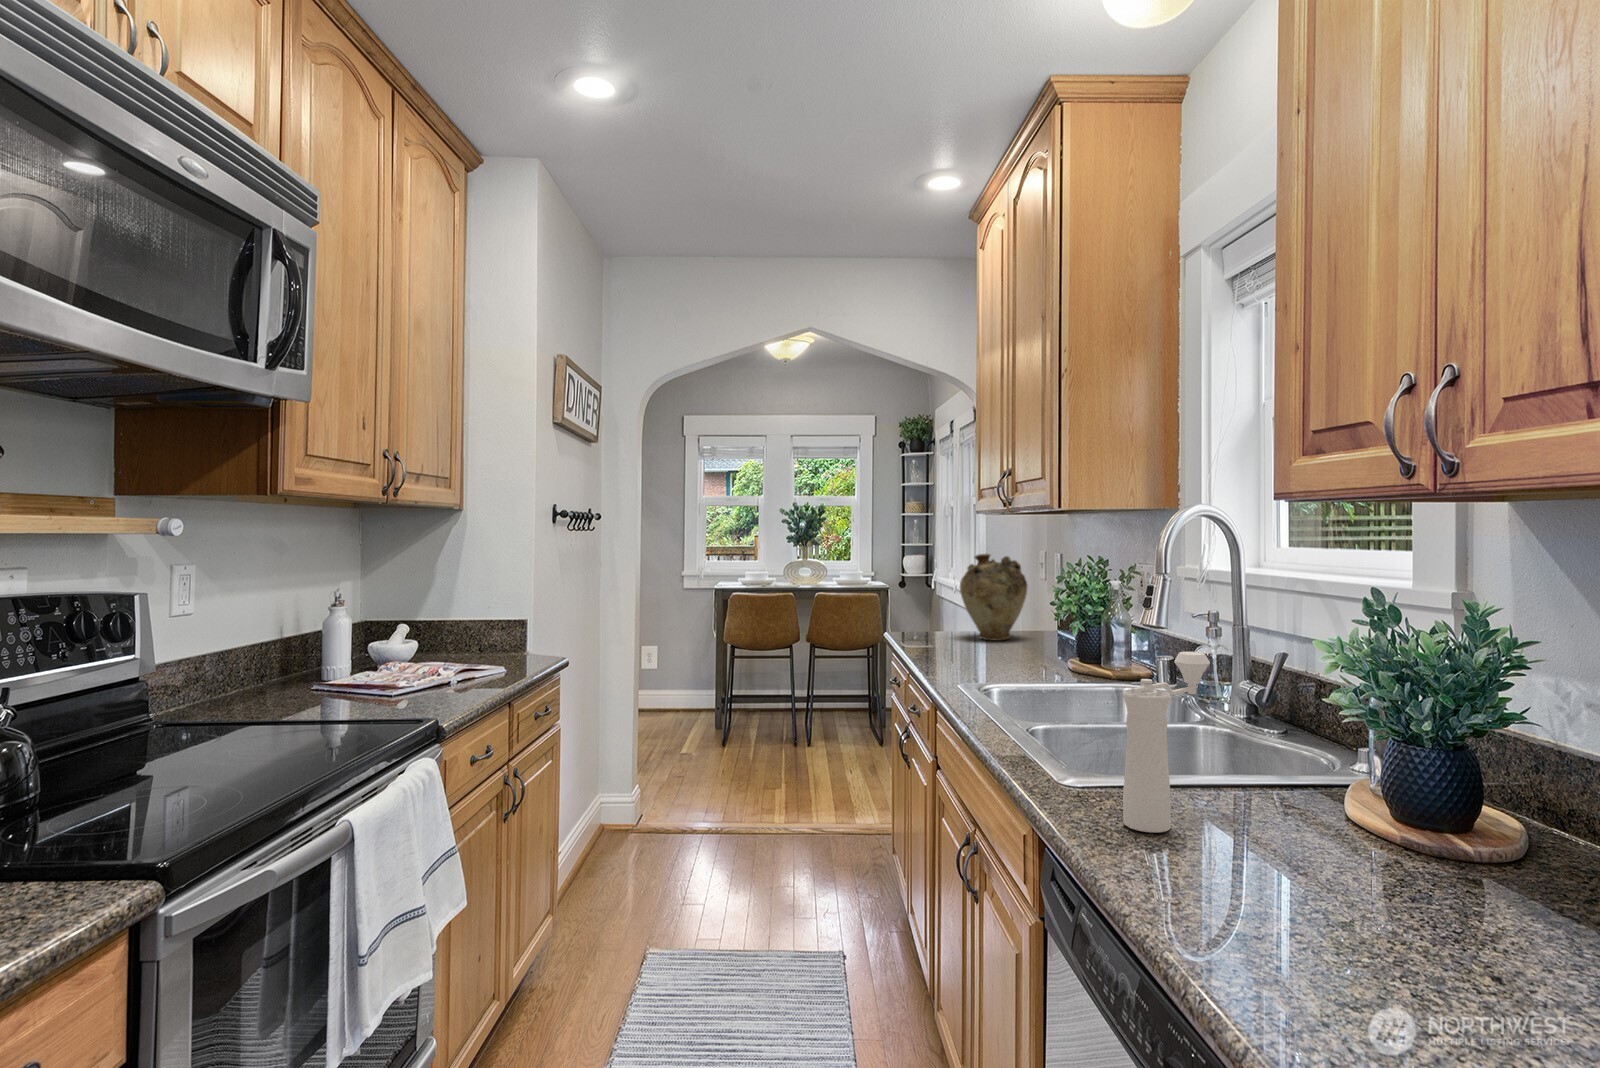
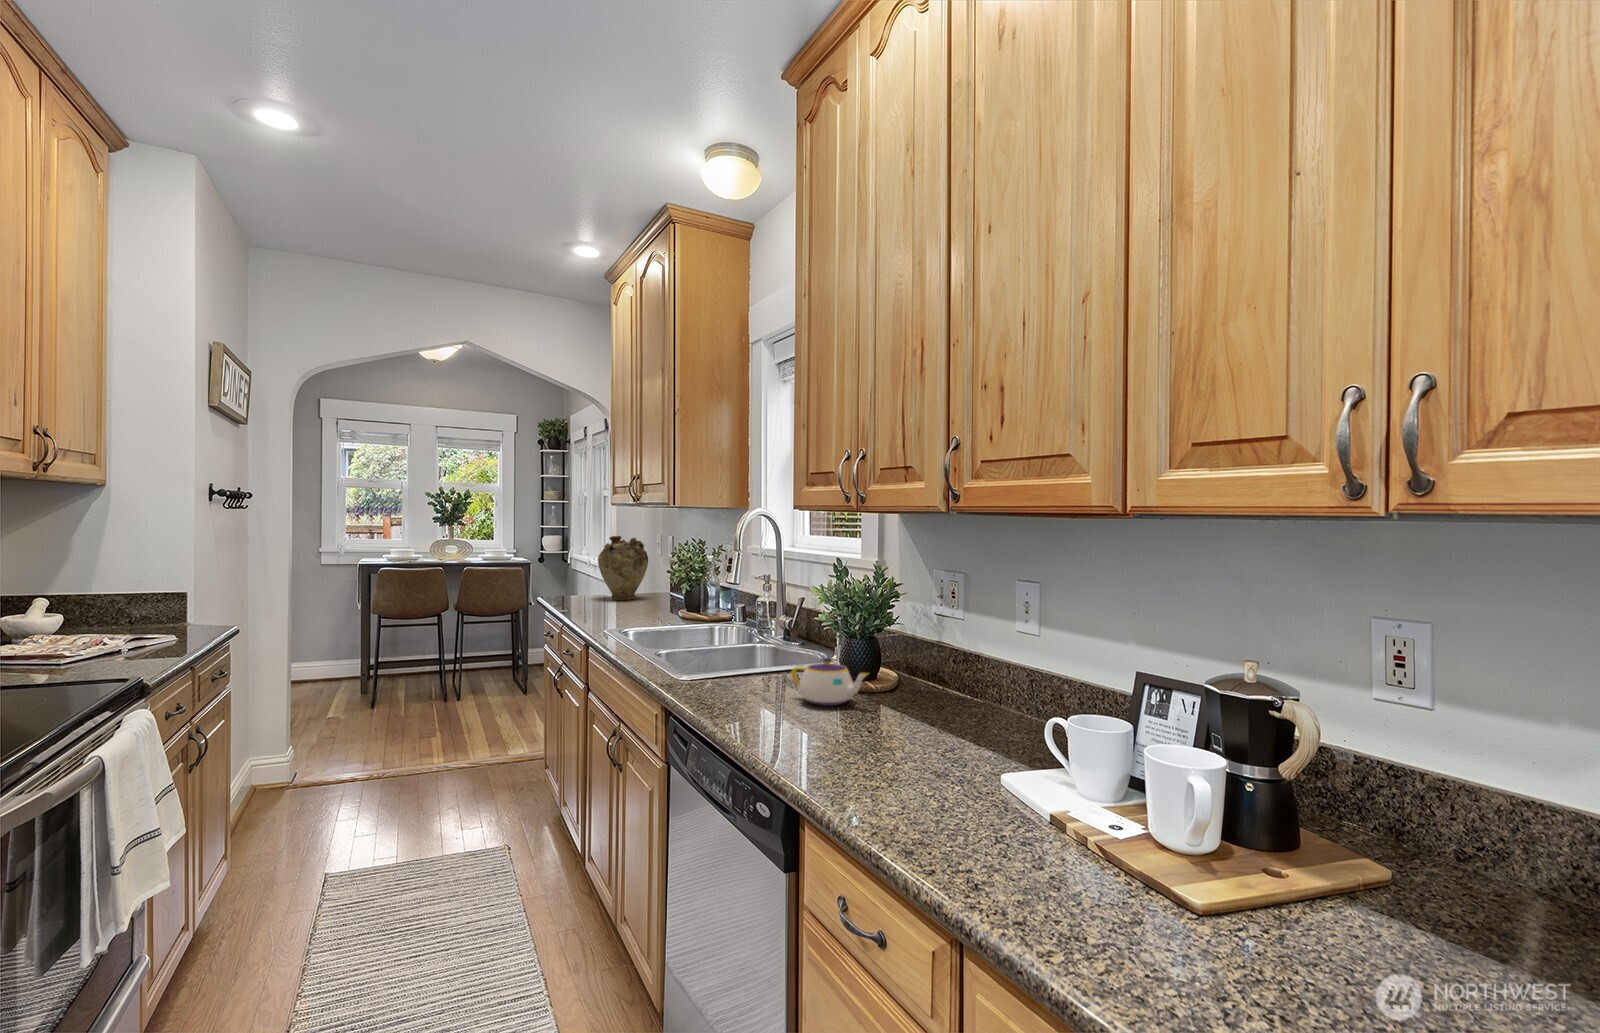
pepper mill: present [1123,652,1210,833] -> none [711,595,760,698]
teapot: none [1280,783,1469,882] -> present [791,658,868,706]

